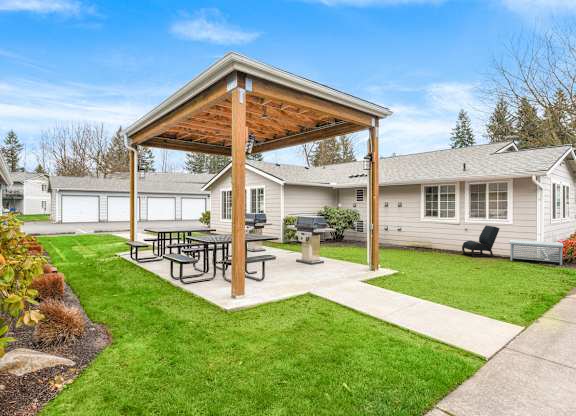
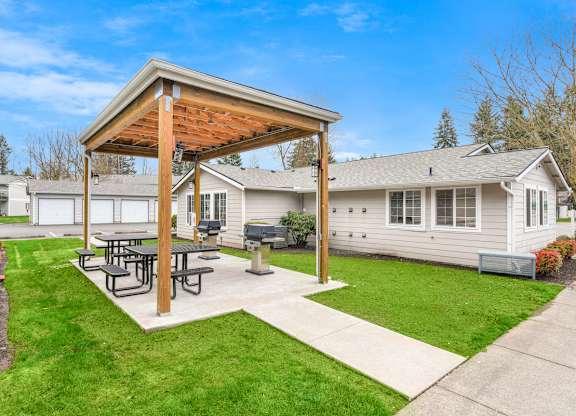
lounge chair: present [462,225,499,257] -> none [427,234,468,269]

